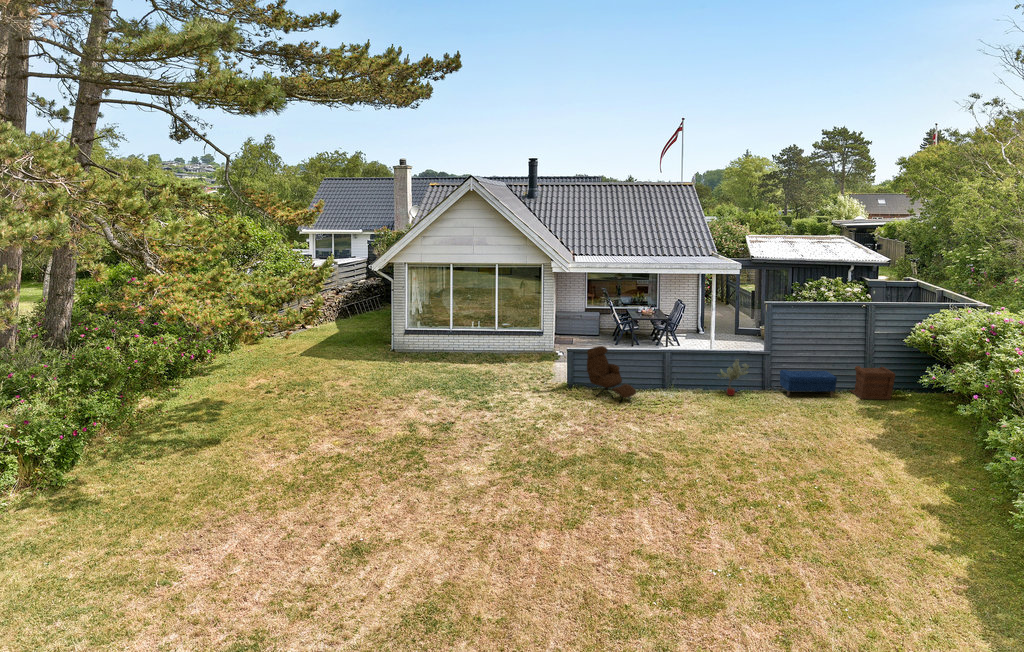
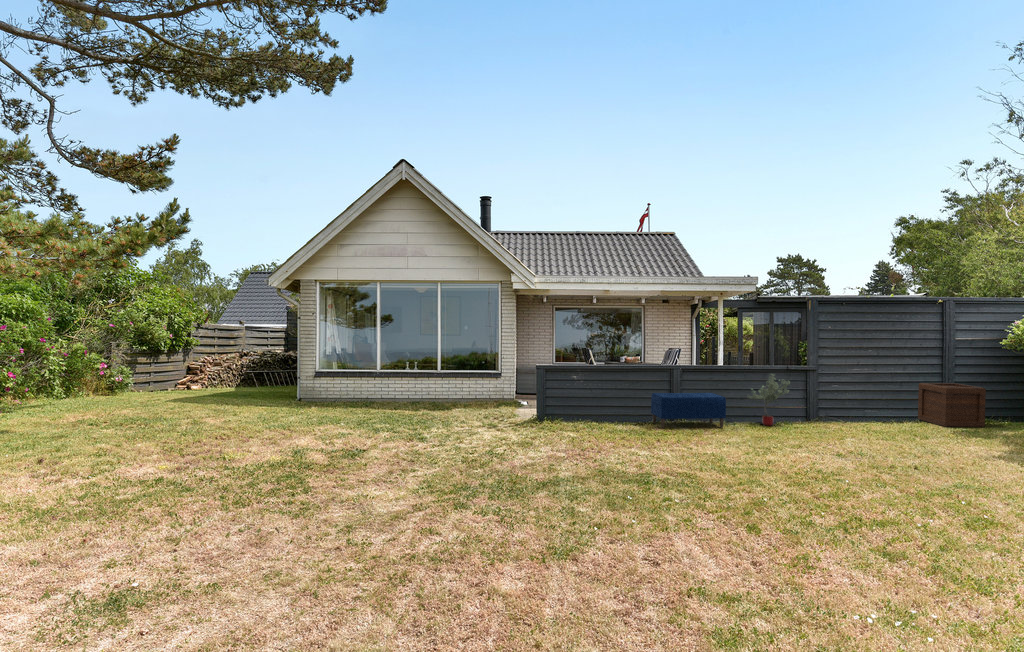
lounge chair: present [587,346,636,403] -> none [566,361,639,434]
bench: present [779,370,837,397] -> present [651,393,726,429]

